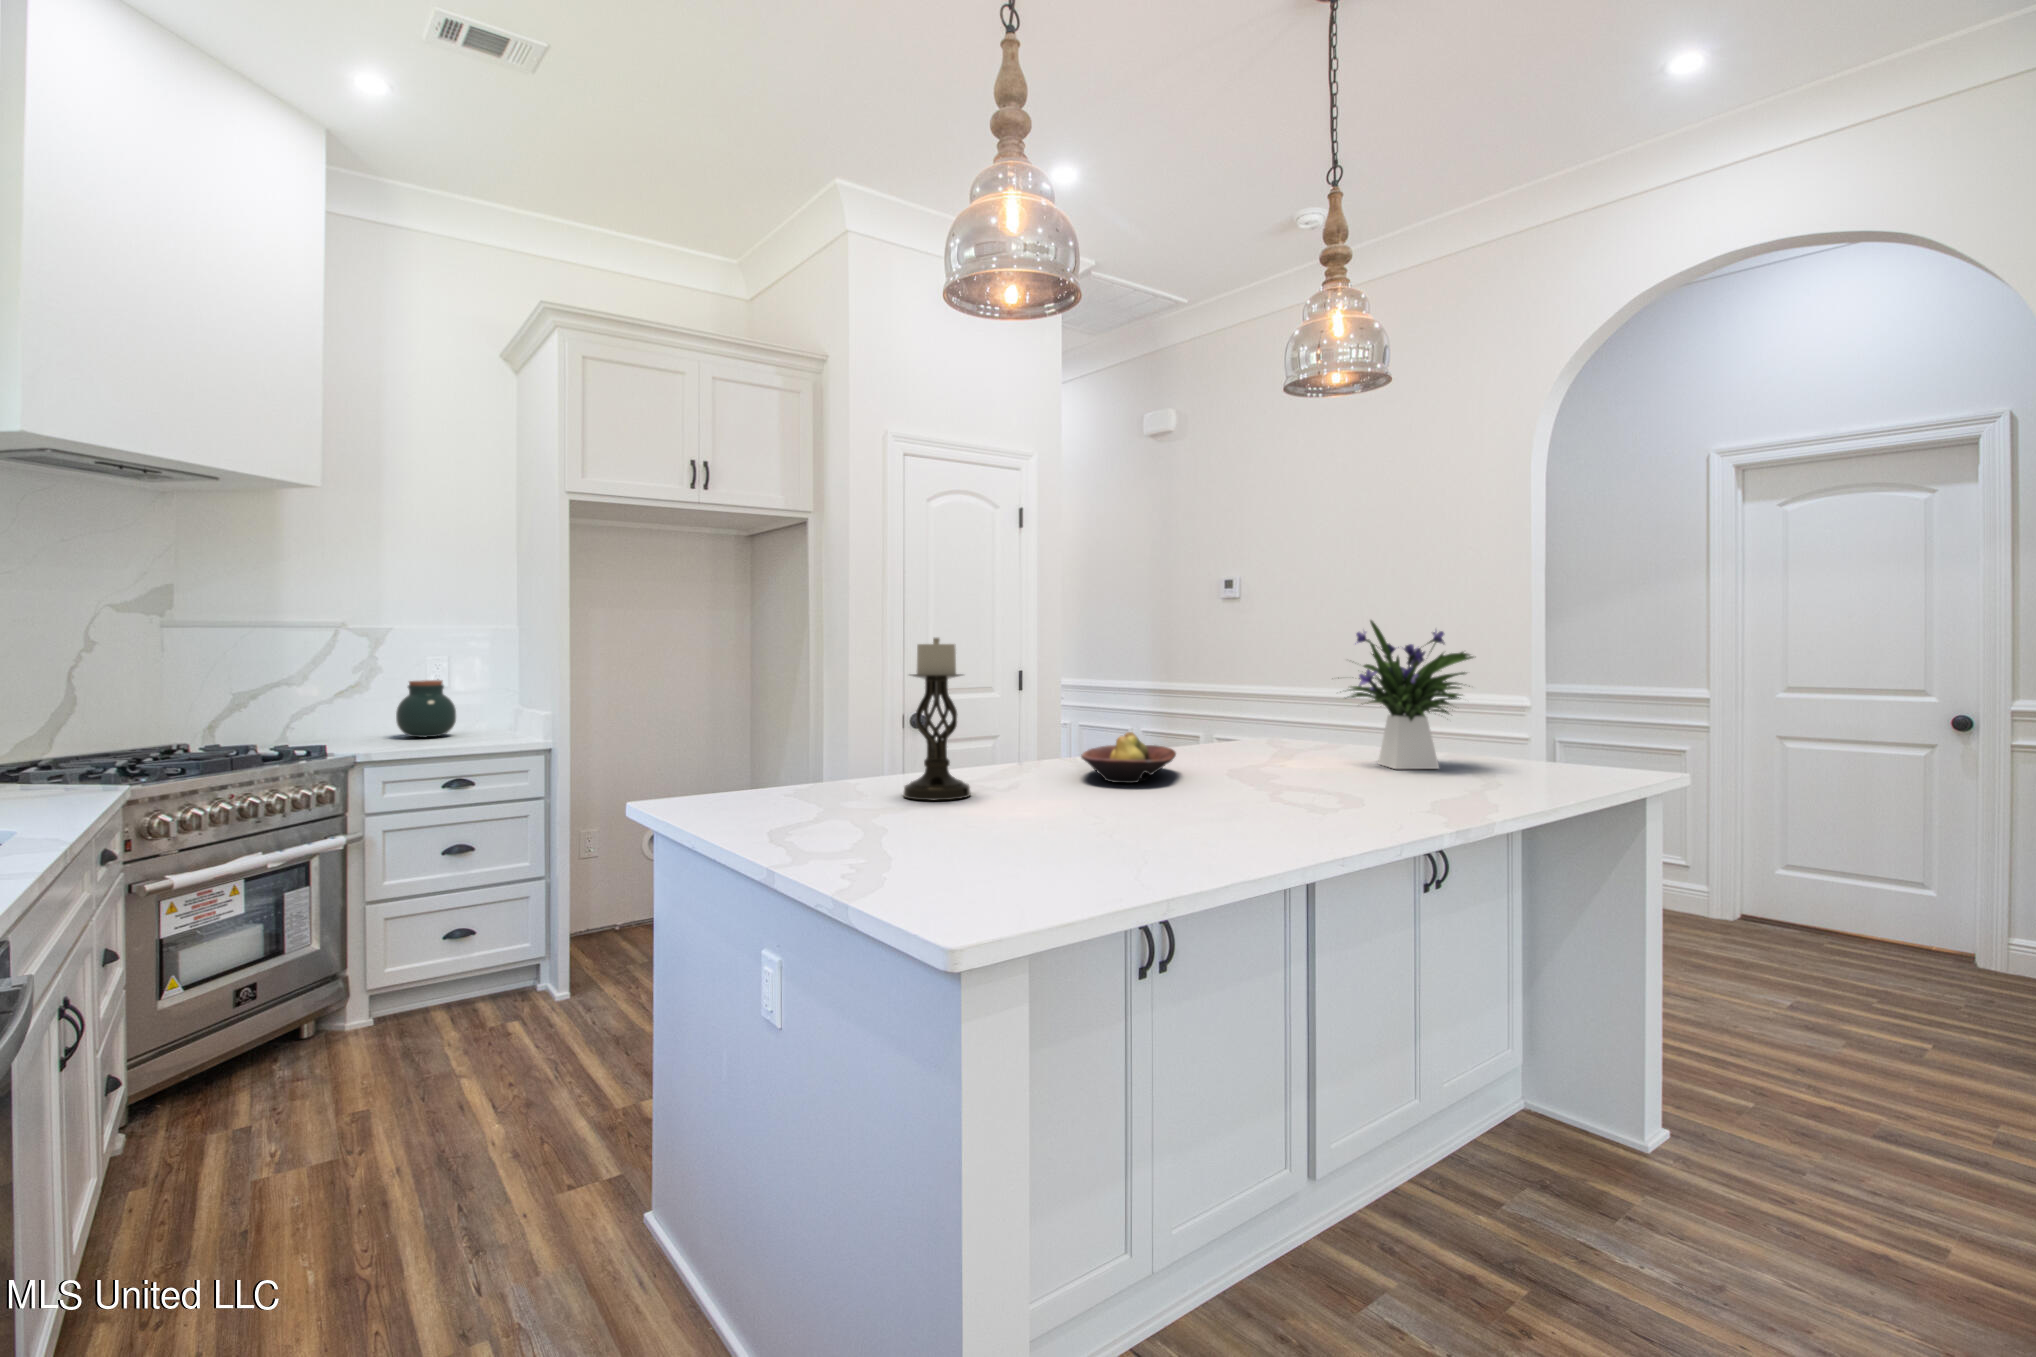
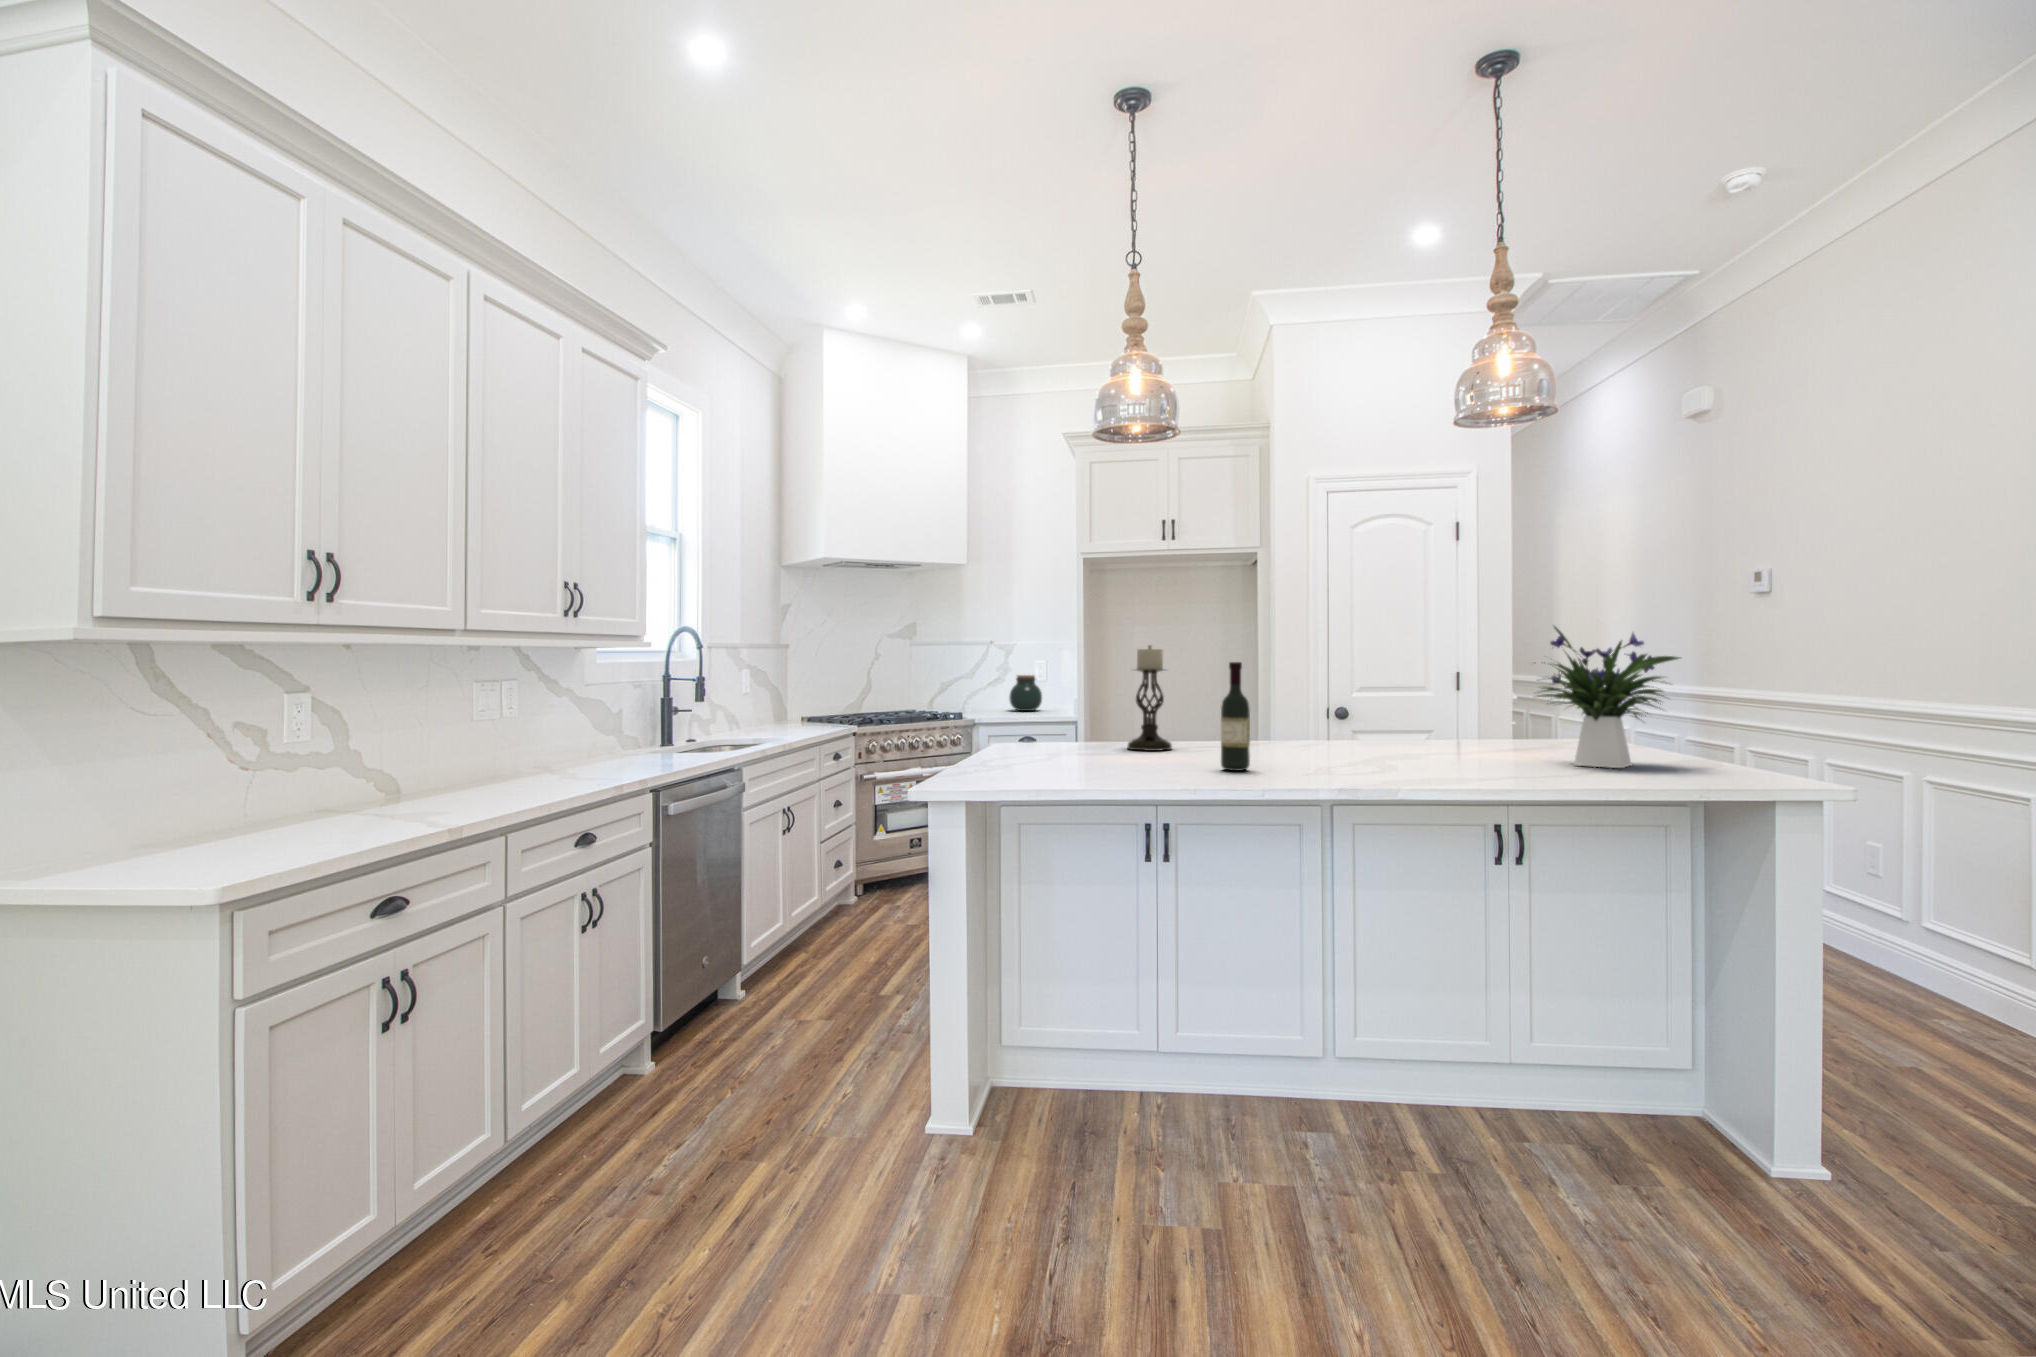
wine bottle: none [1192,665,1234,825] -> present [1221,662,1250,771]
fruit bowl: present [1081,732,1176,783] -> none [1265,718,1372,754]

